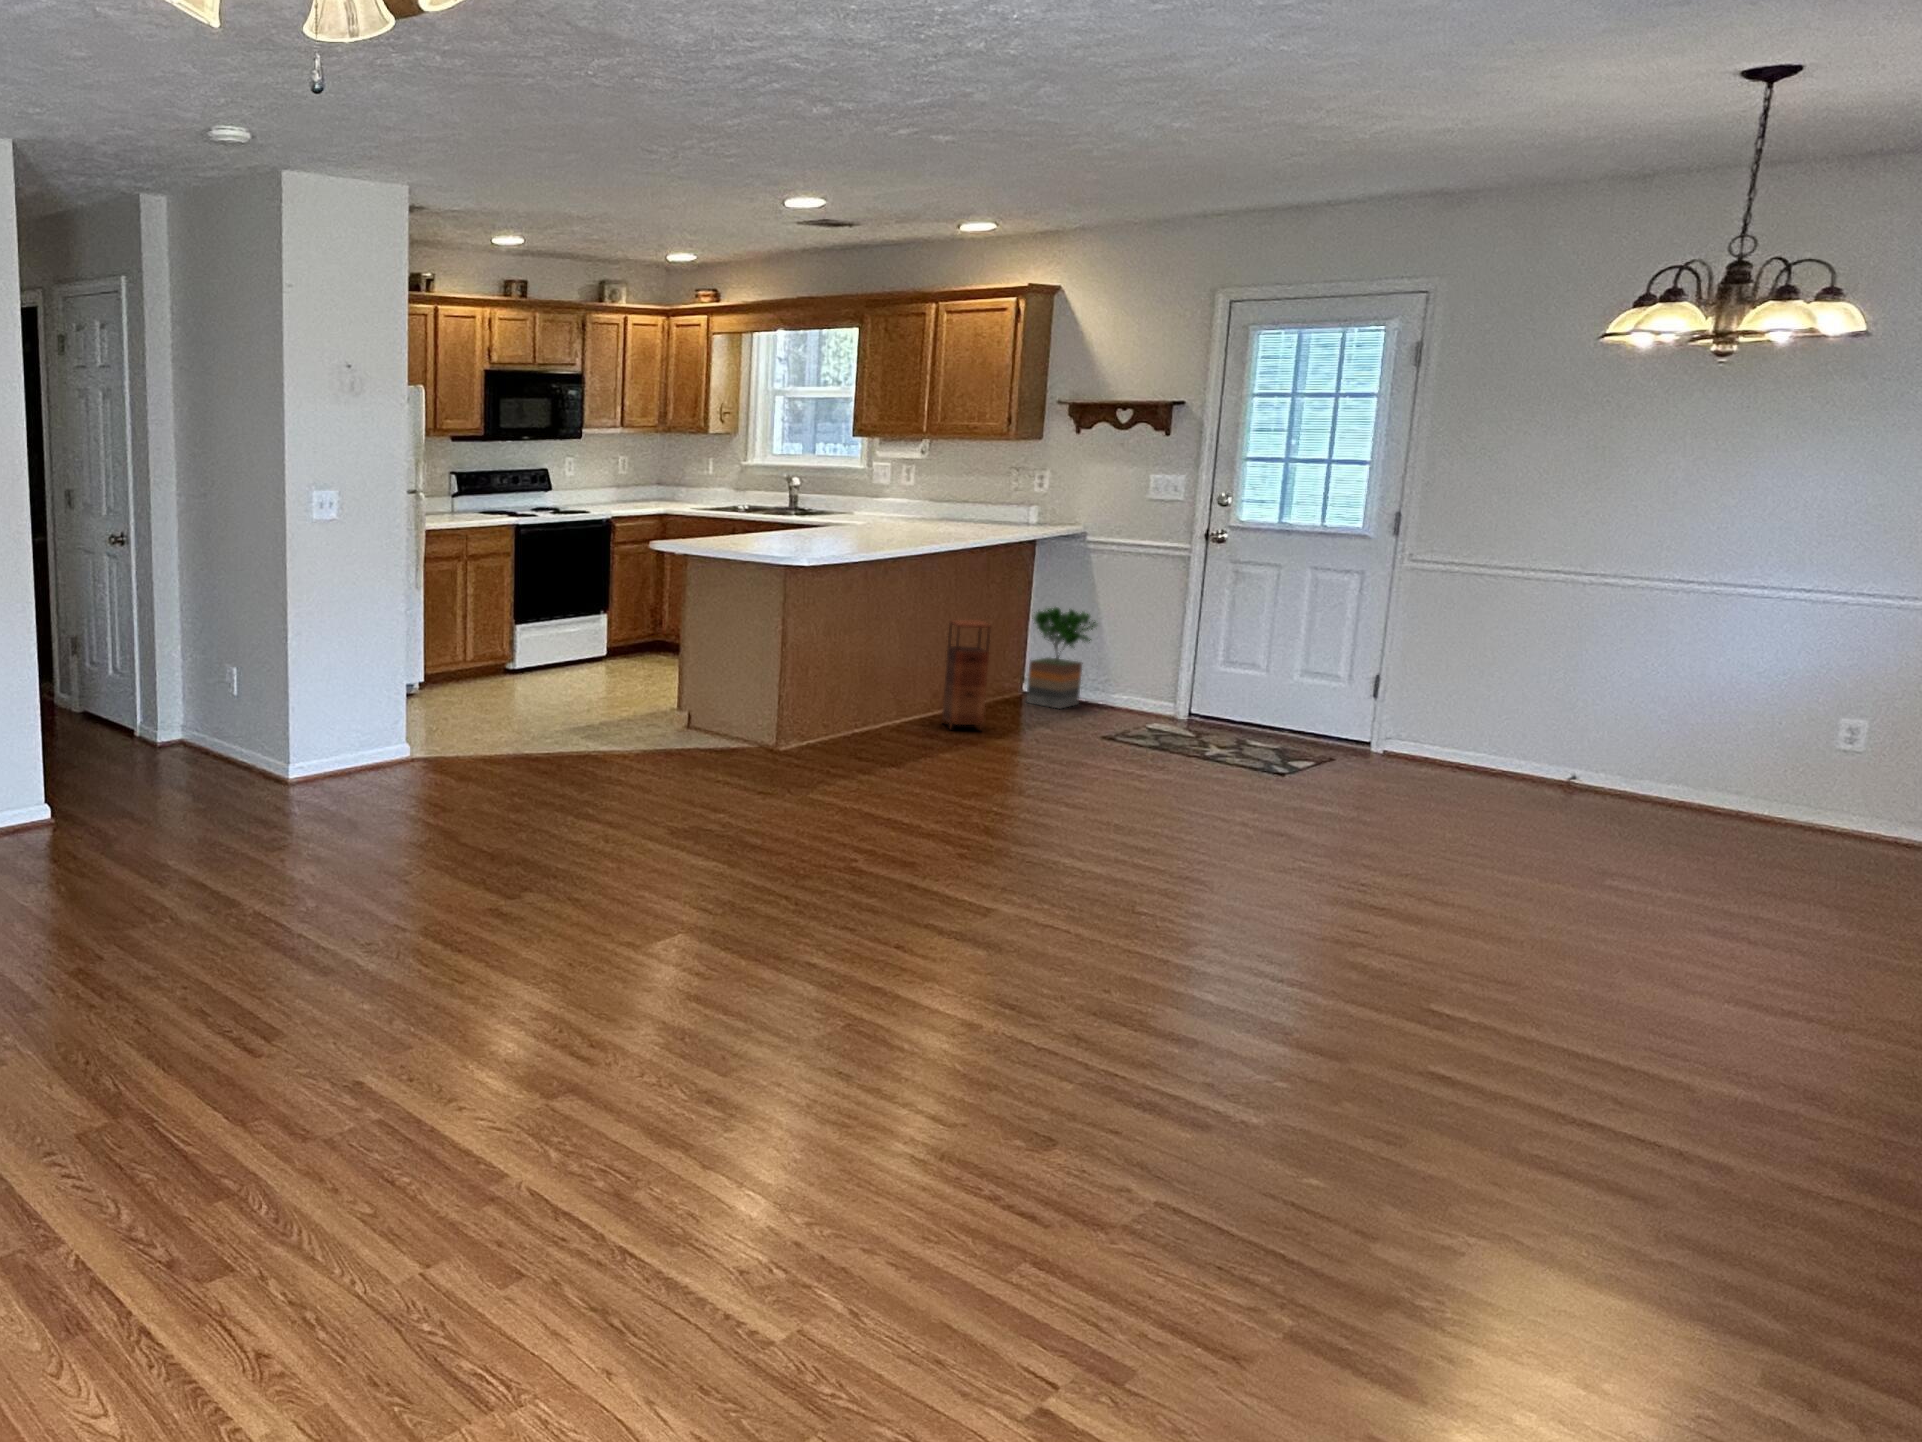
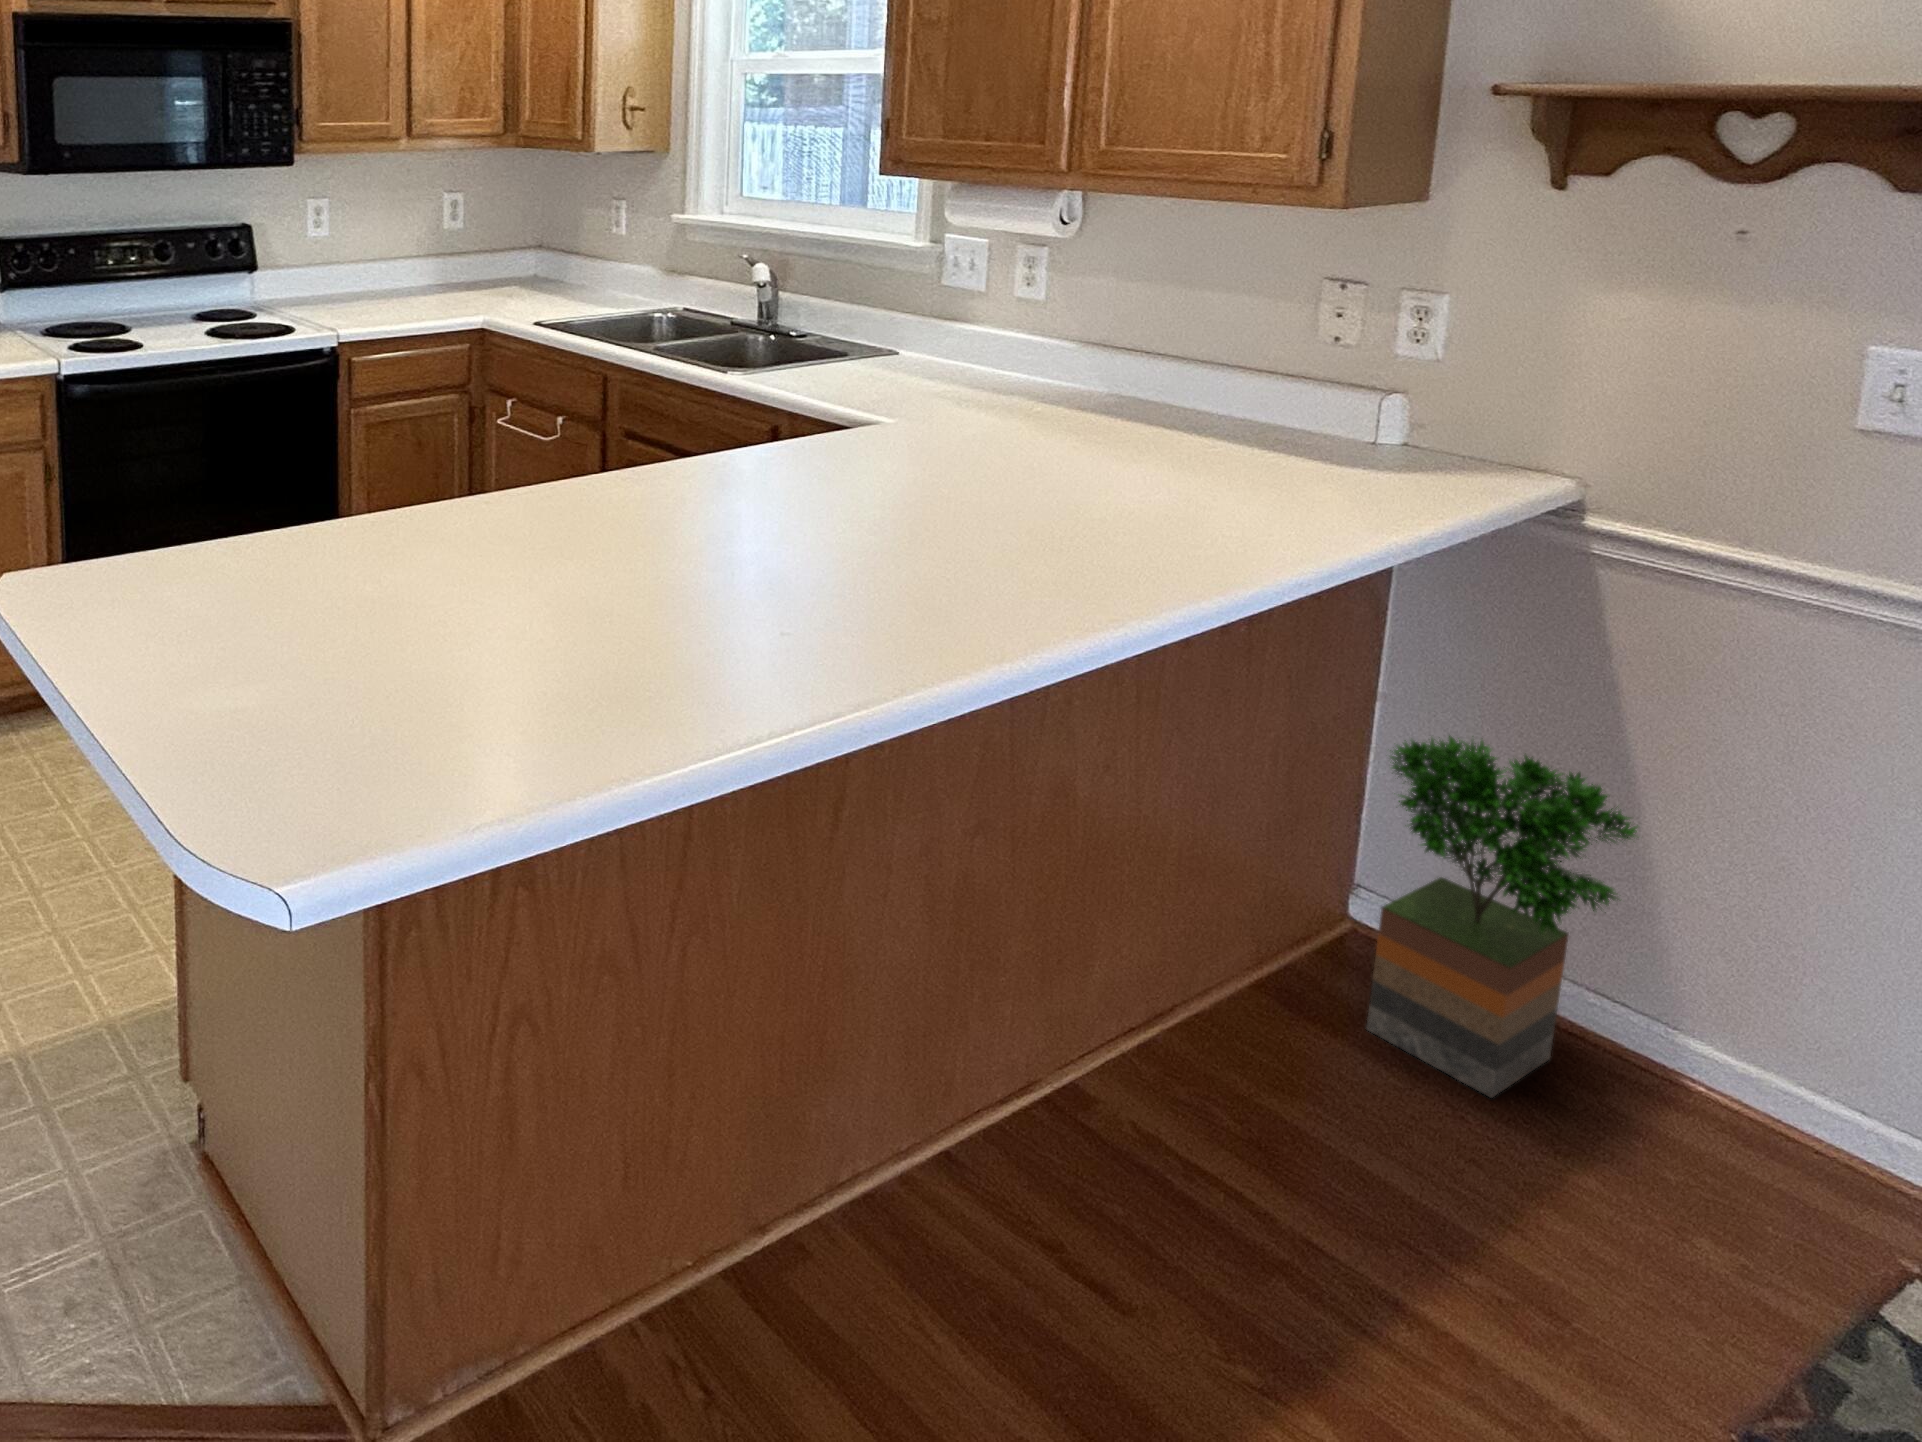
storage cabinet: present [942,620,991,730] -> none [1059,883,1246,1333]

